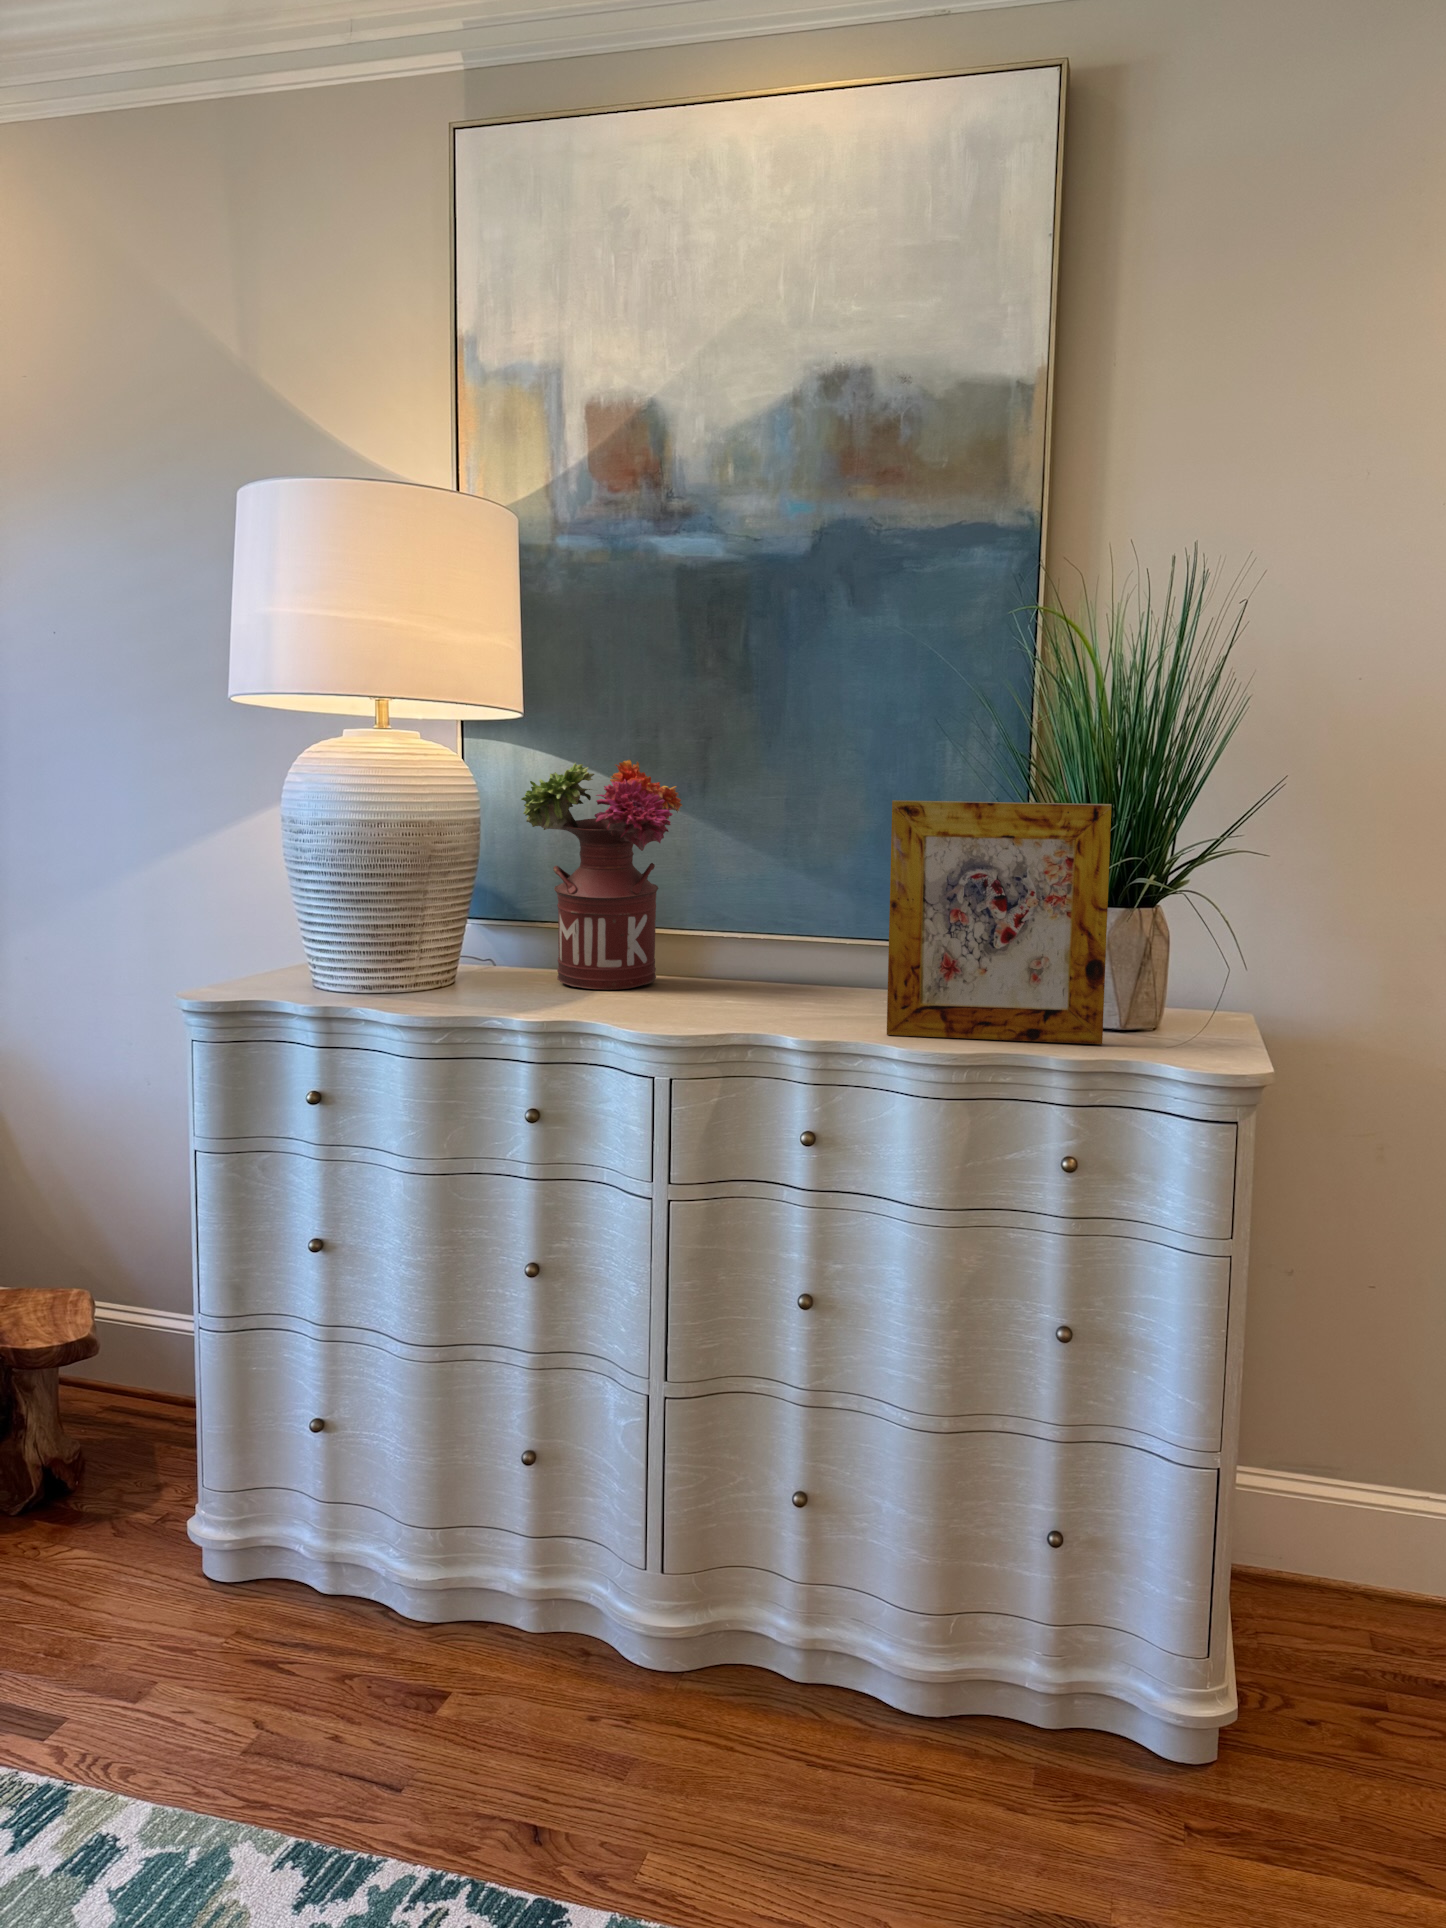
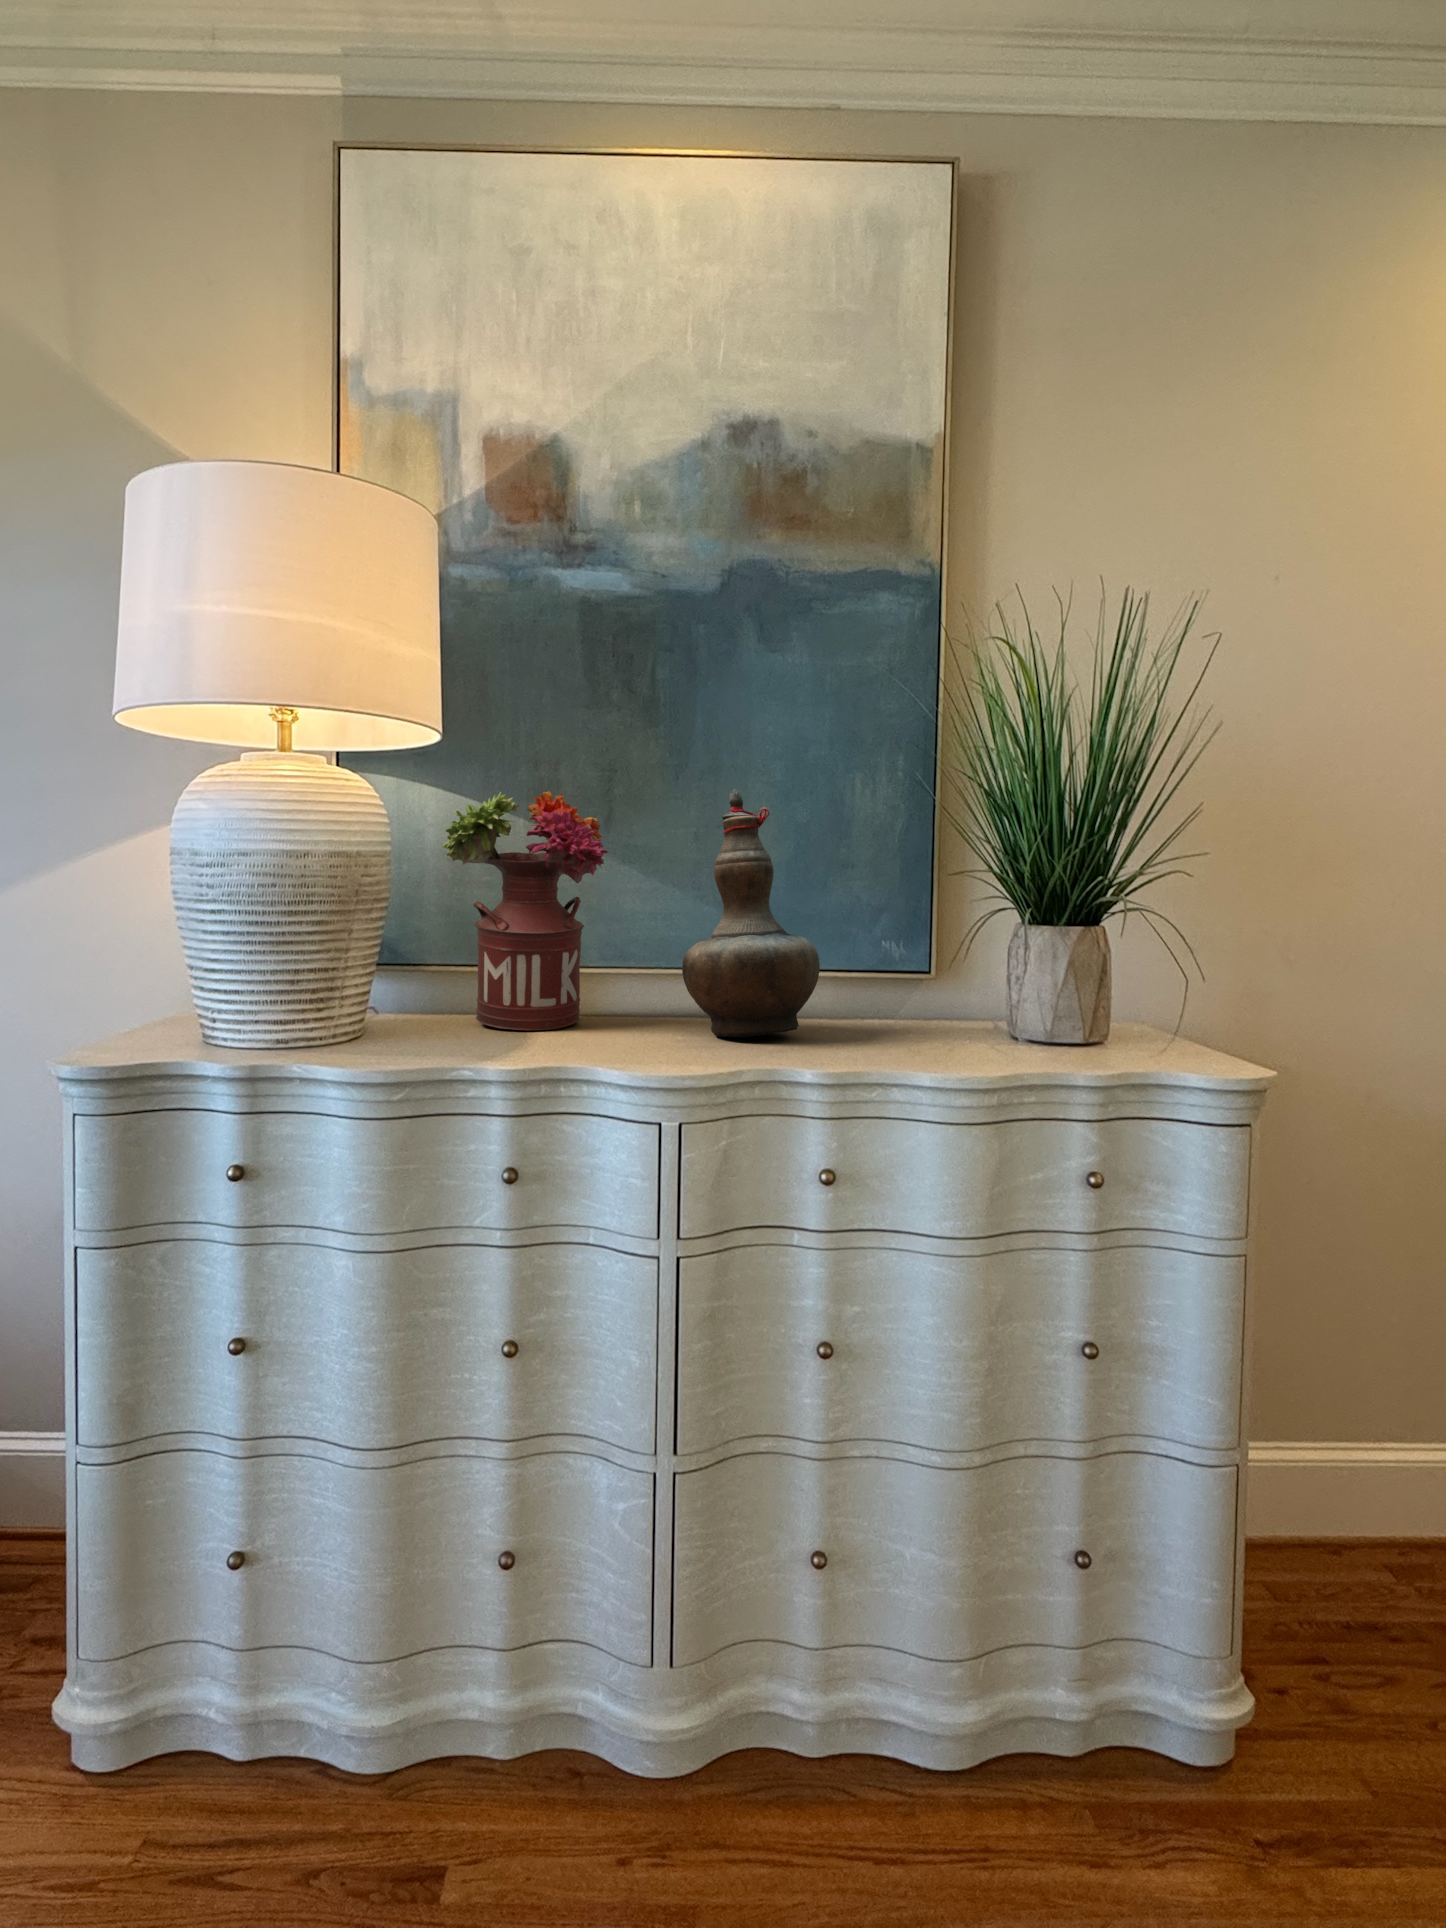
decorative vase: none [730,761,863,1005] -> present [682,789,820,1037]
picture frame: present [887,800,1111,1044] -> none [887,820,1102,1060]

